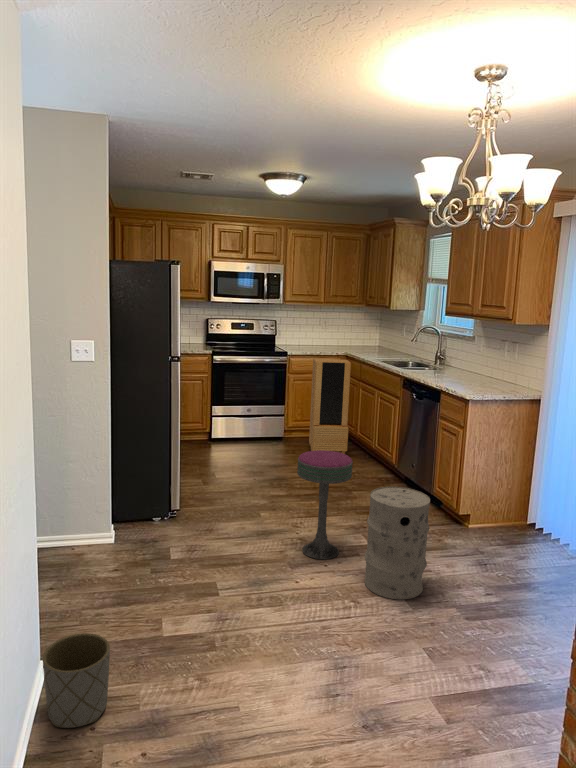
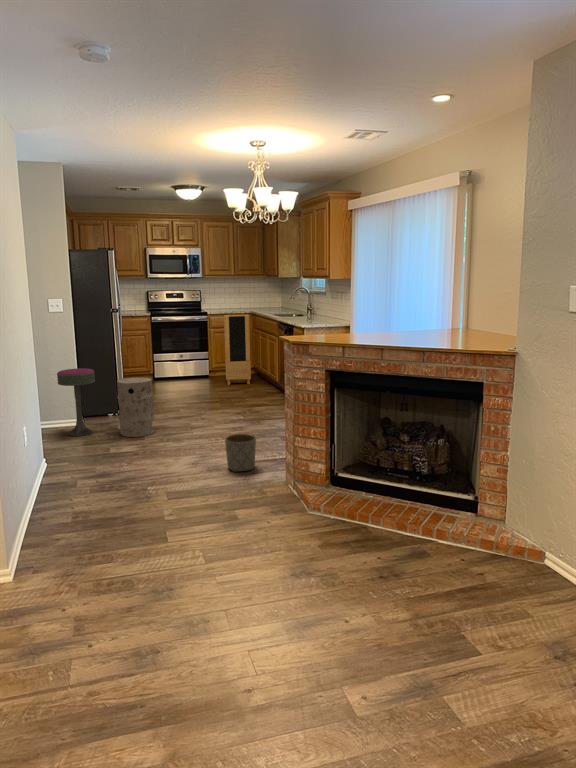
bar stool: present [297,450,353,559] -> present [57,368,95,436]
trash can: present [365,487,430,599] -> present [117,377,155,437]
planter: present [43,633,110,728] -> present [225,434,256,472]

